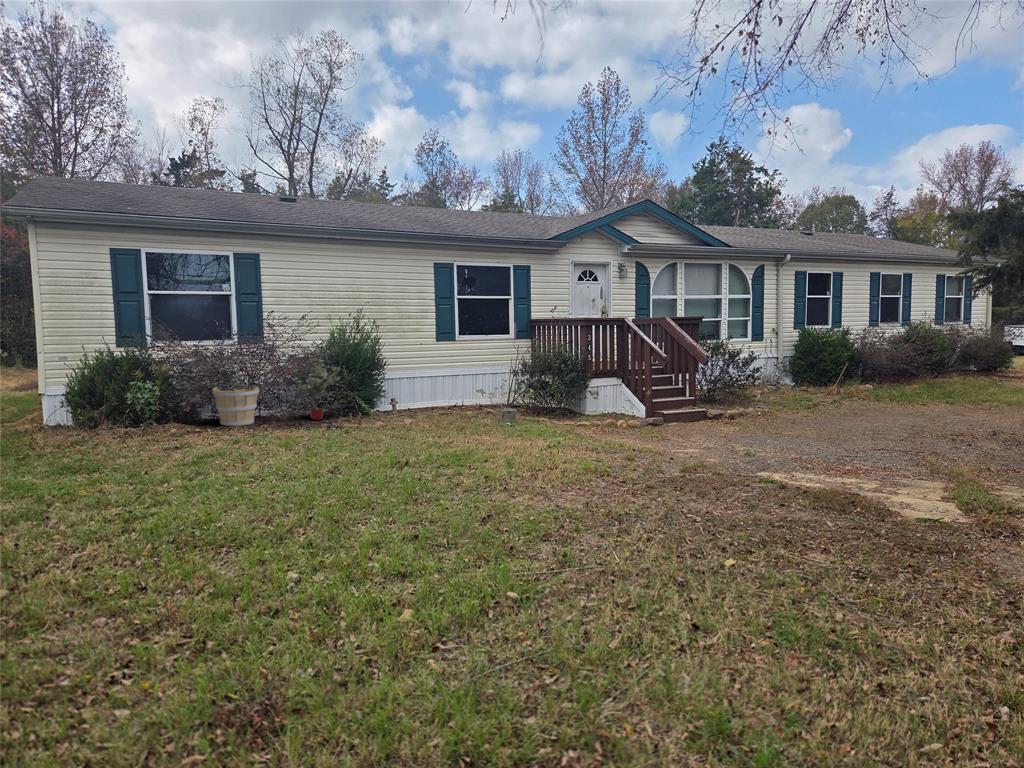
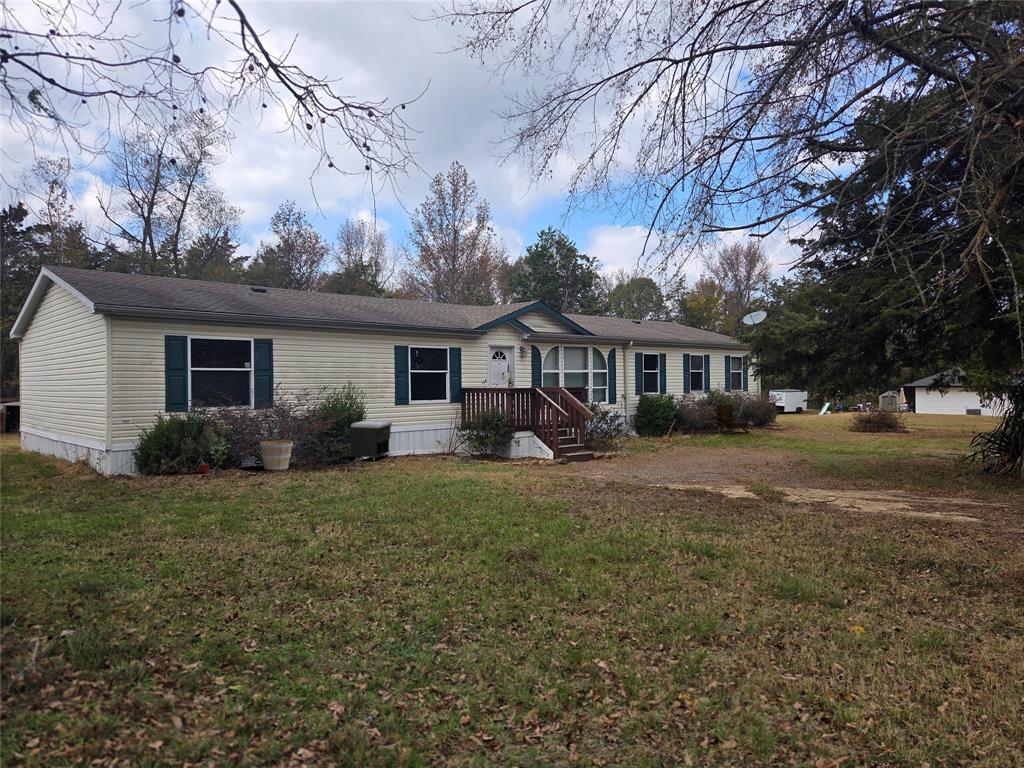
lounge chair: none [909,342,973,385] -> present [712,404,749,435]
potted tree: present [292,360,340,421] -> present [182,424,226,474]
storage bench: none [349,360,415,416] -> present [350,420,392,461]

